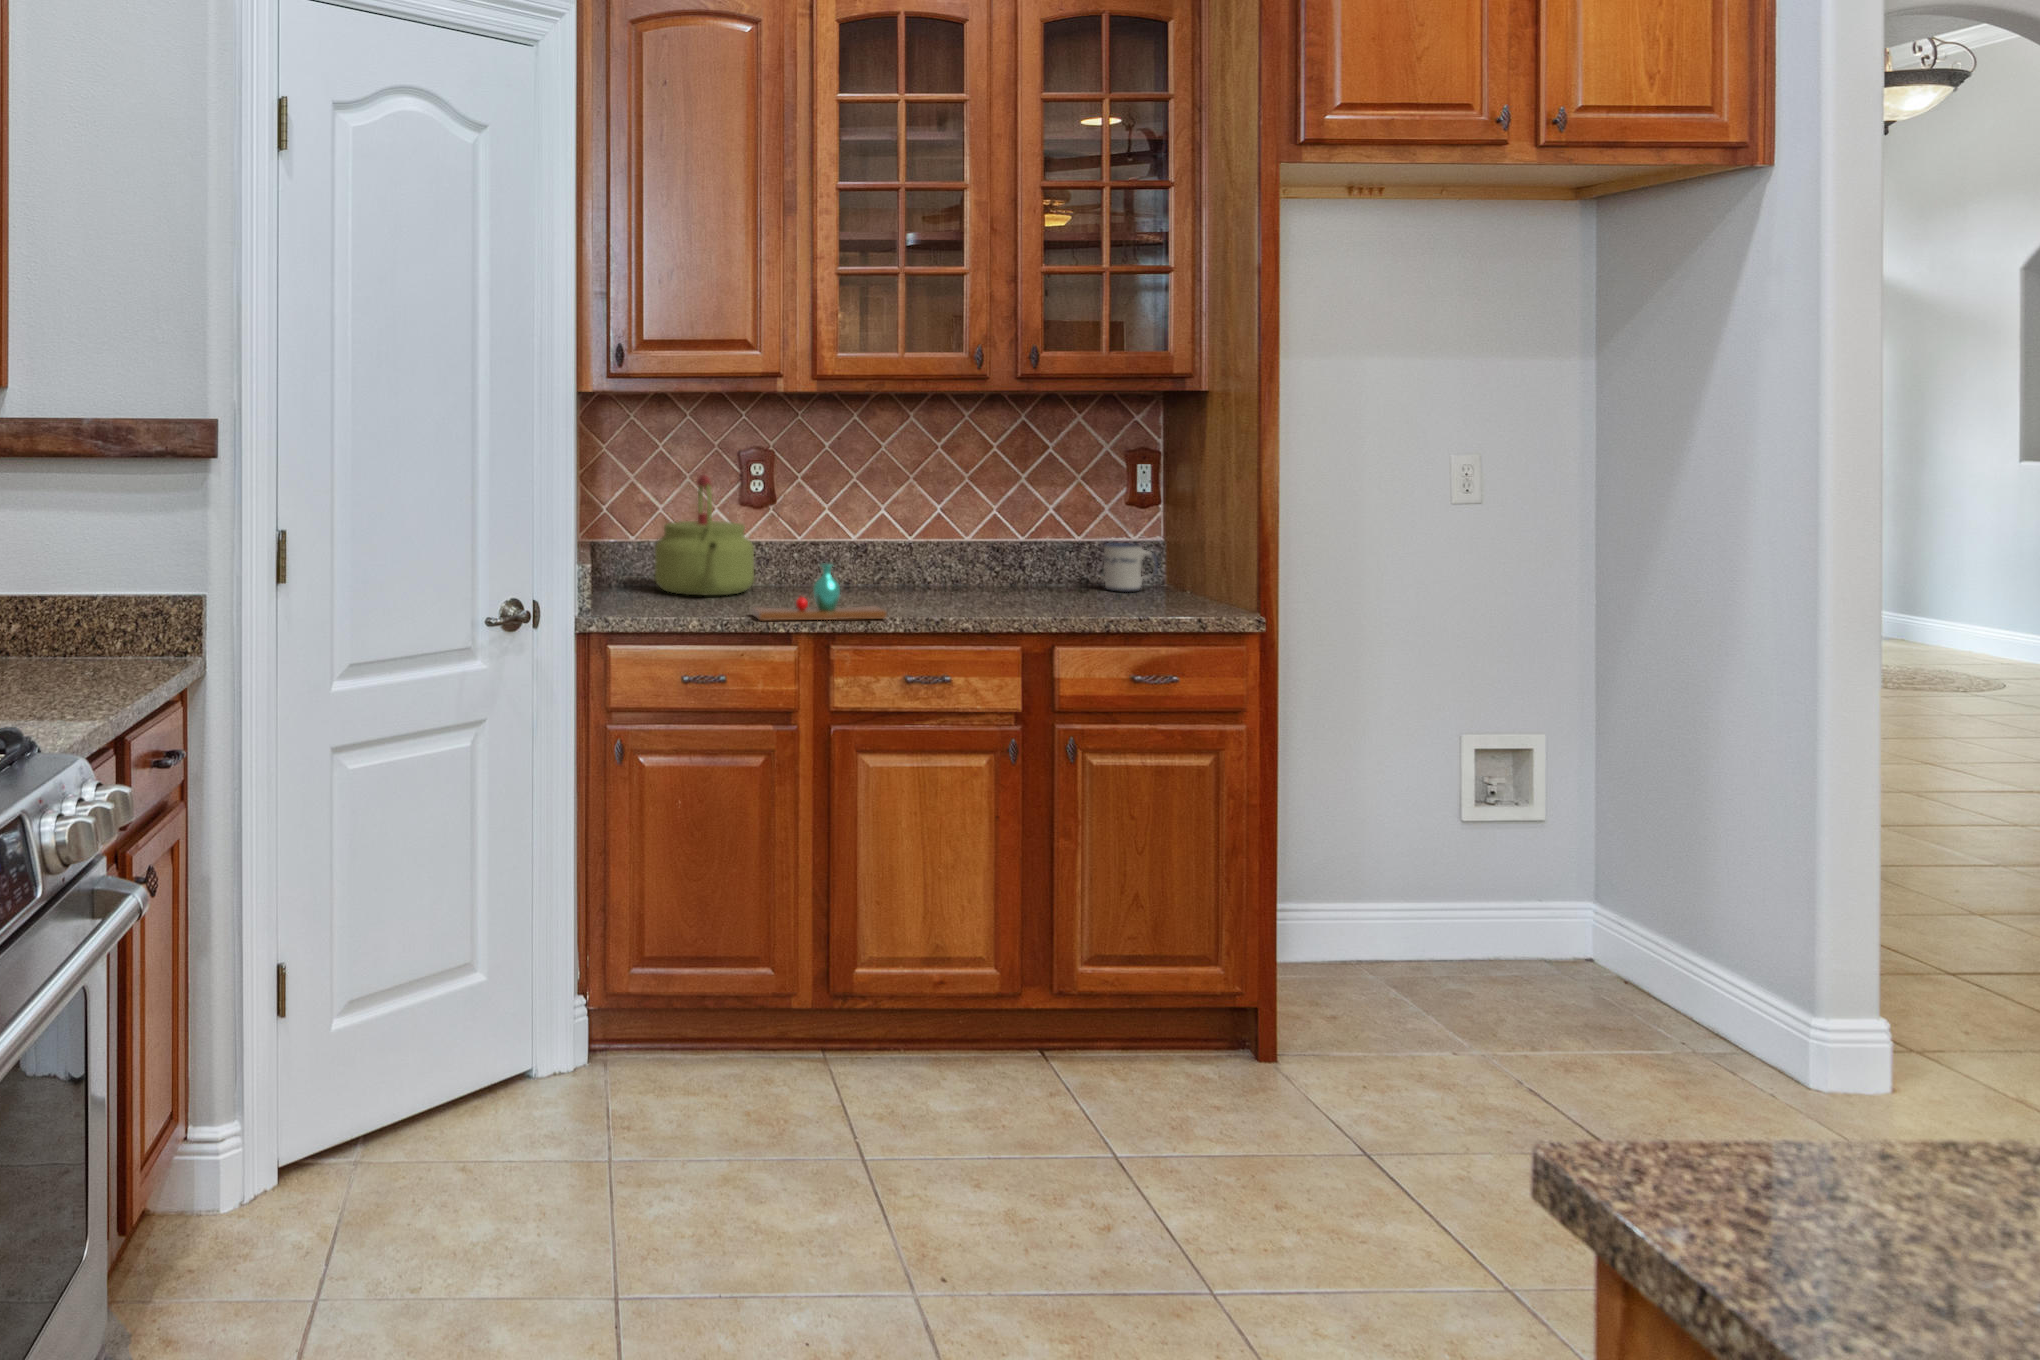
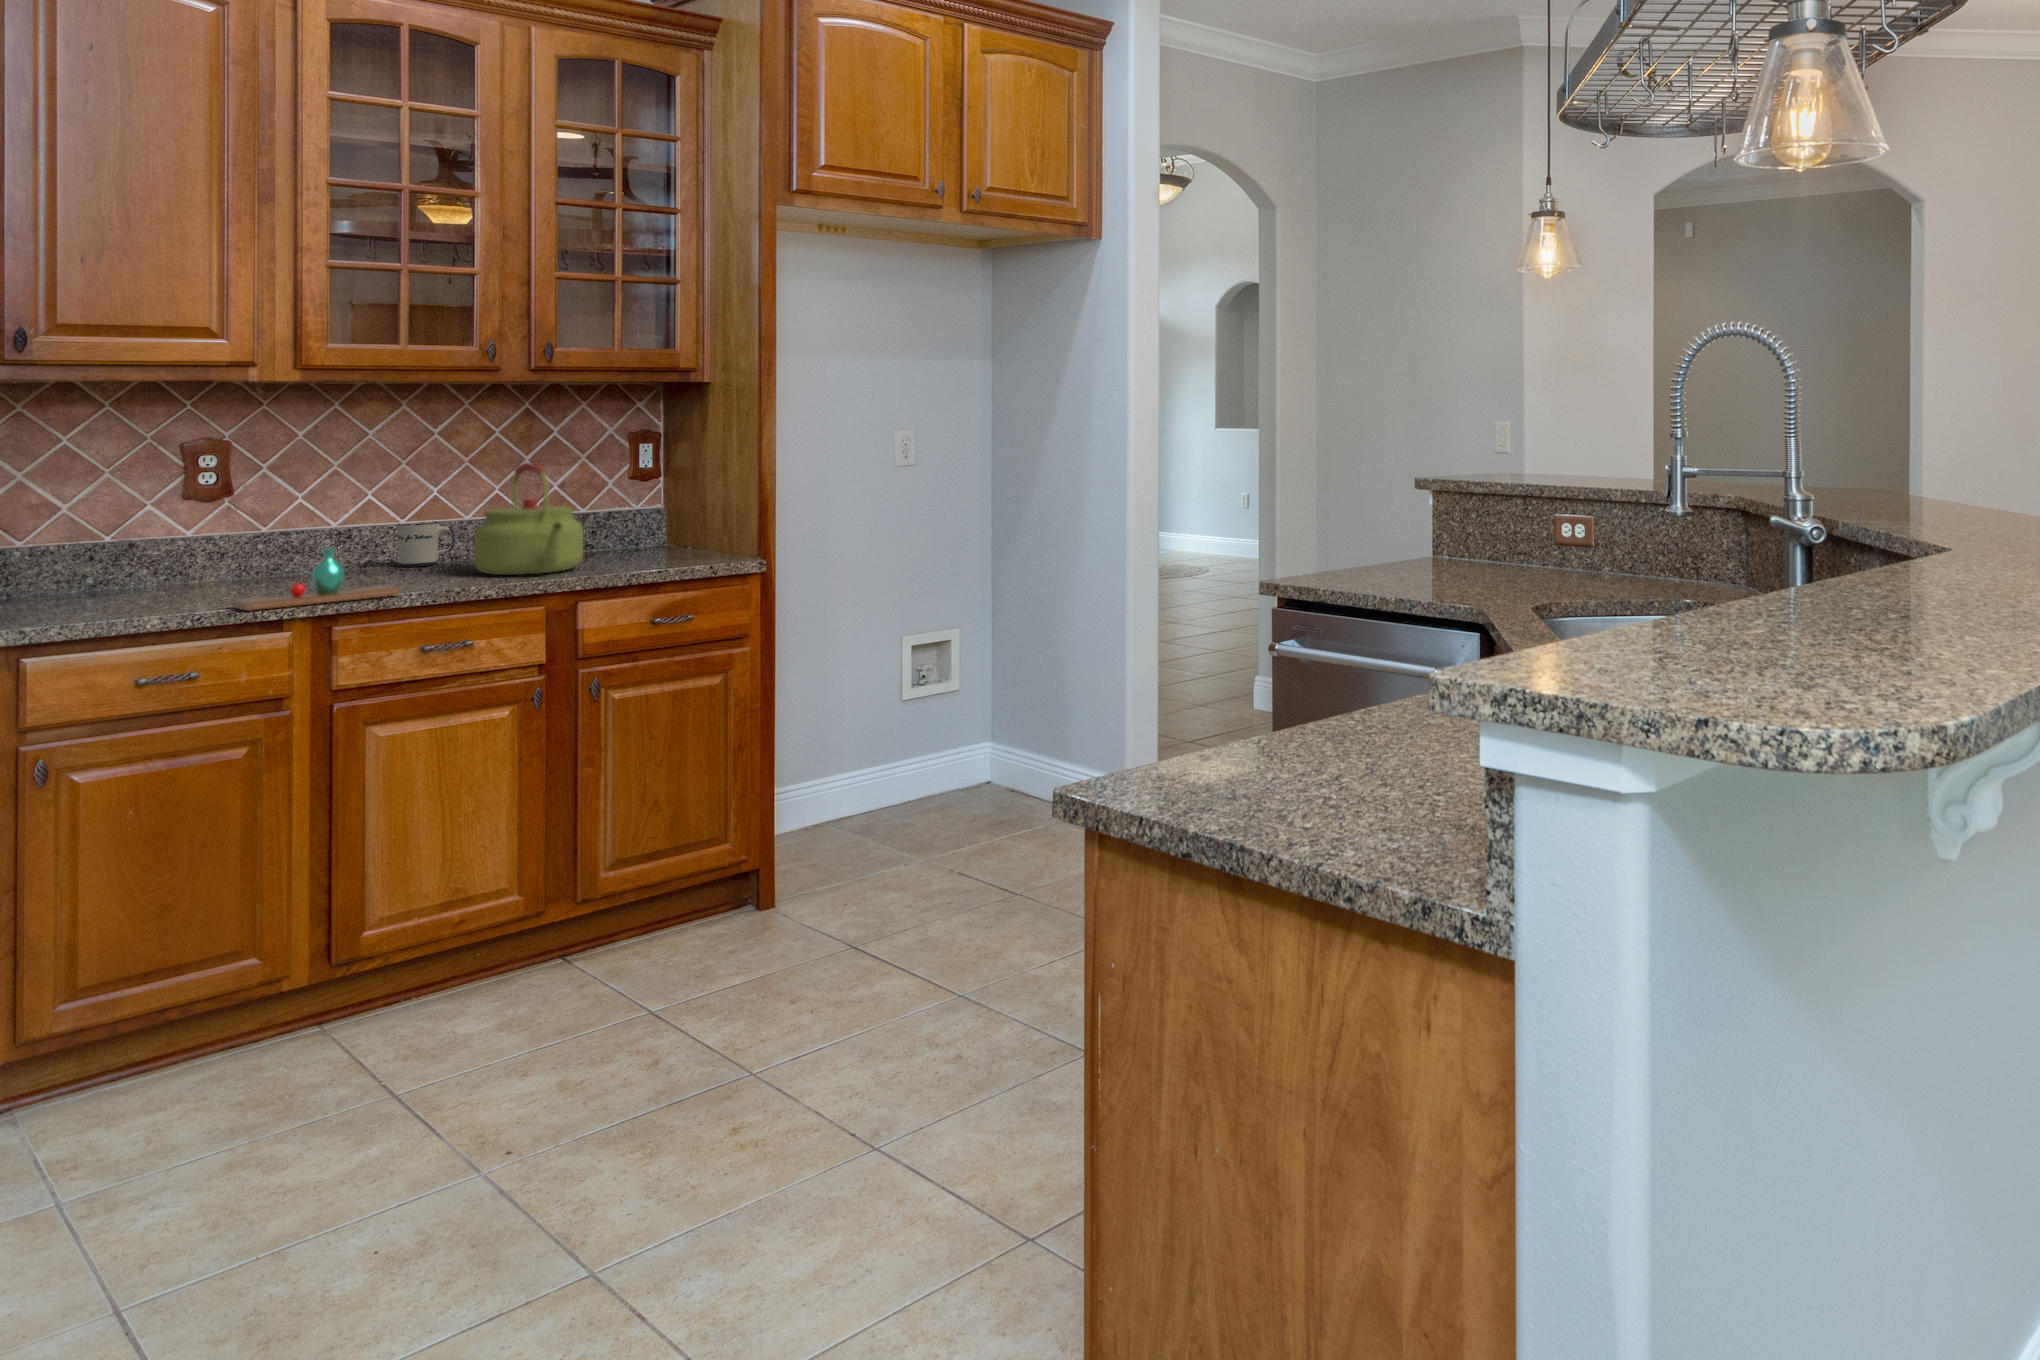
kettle: present [655,475,754,596] -> present [473,463,583,575]
mug: present [1104,543,1158,592] -> present [398,521,455,566]

